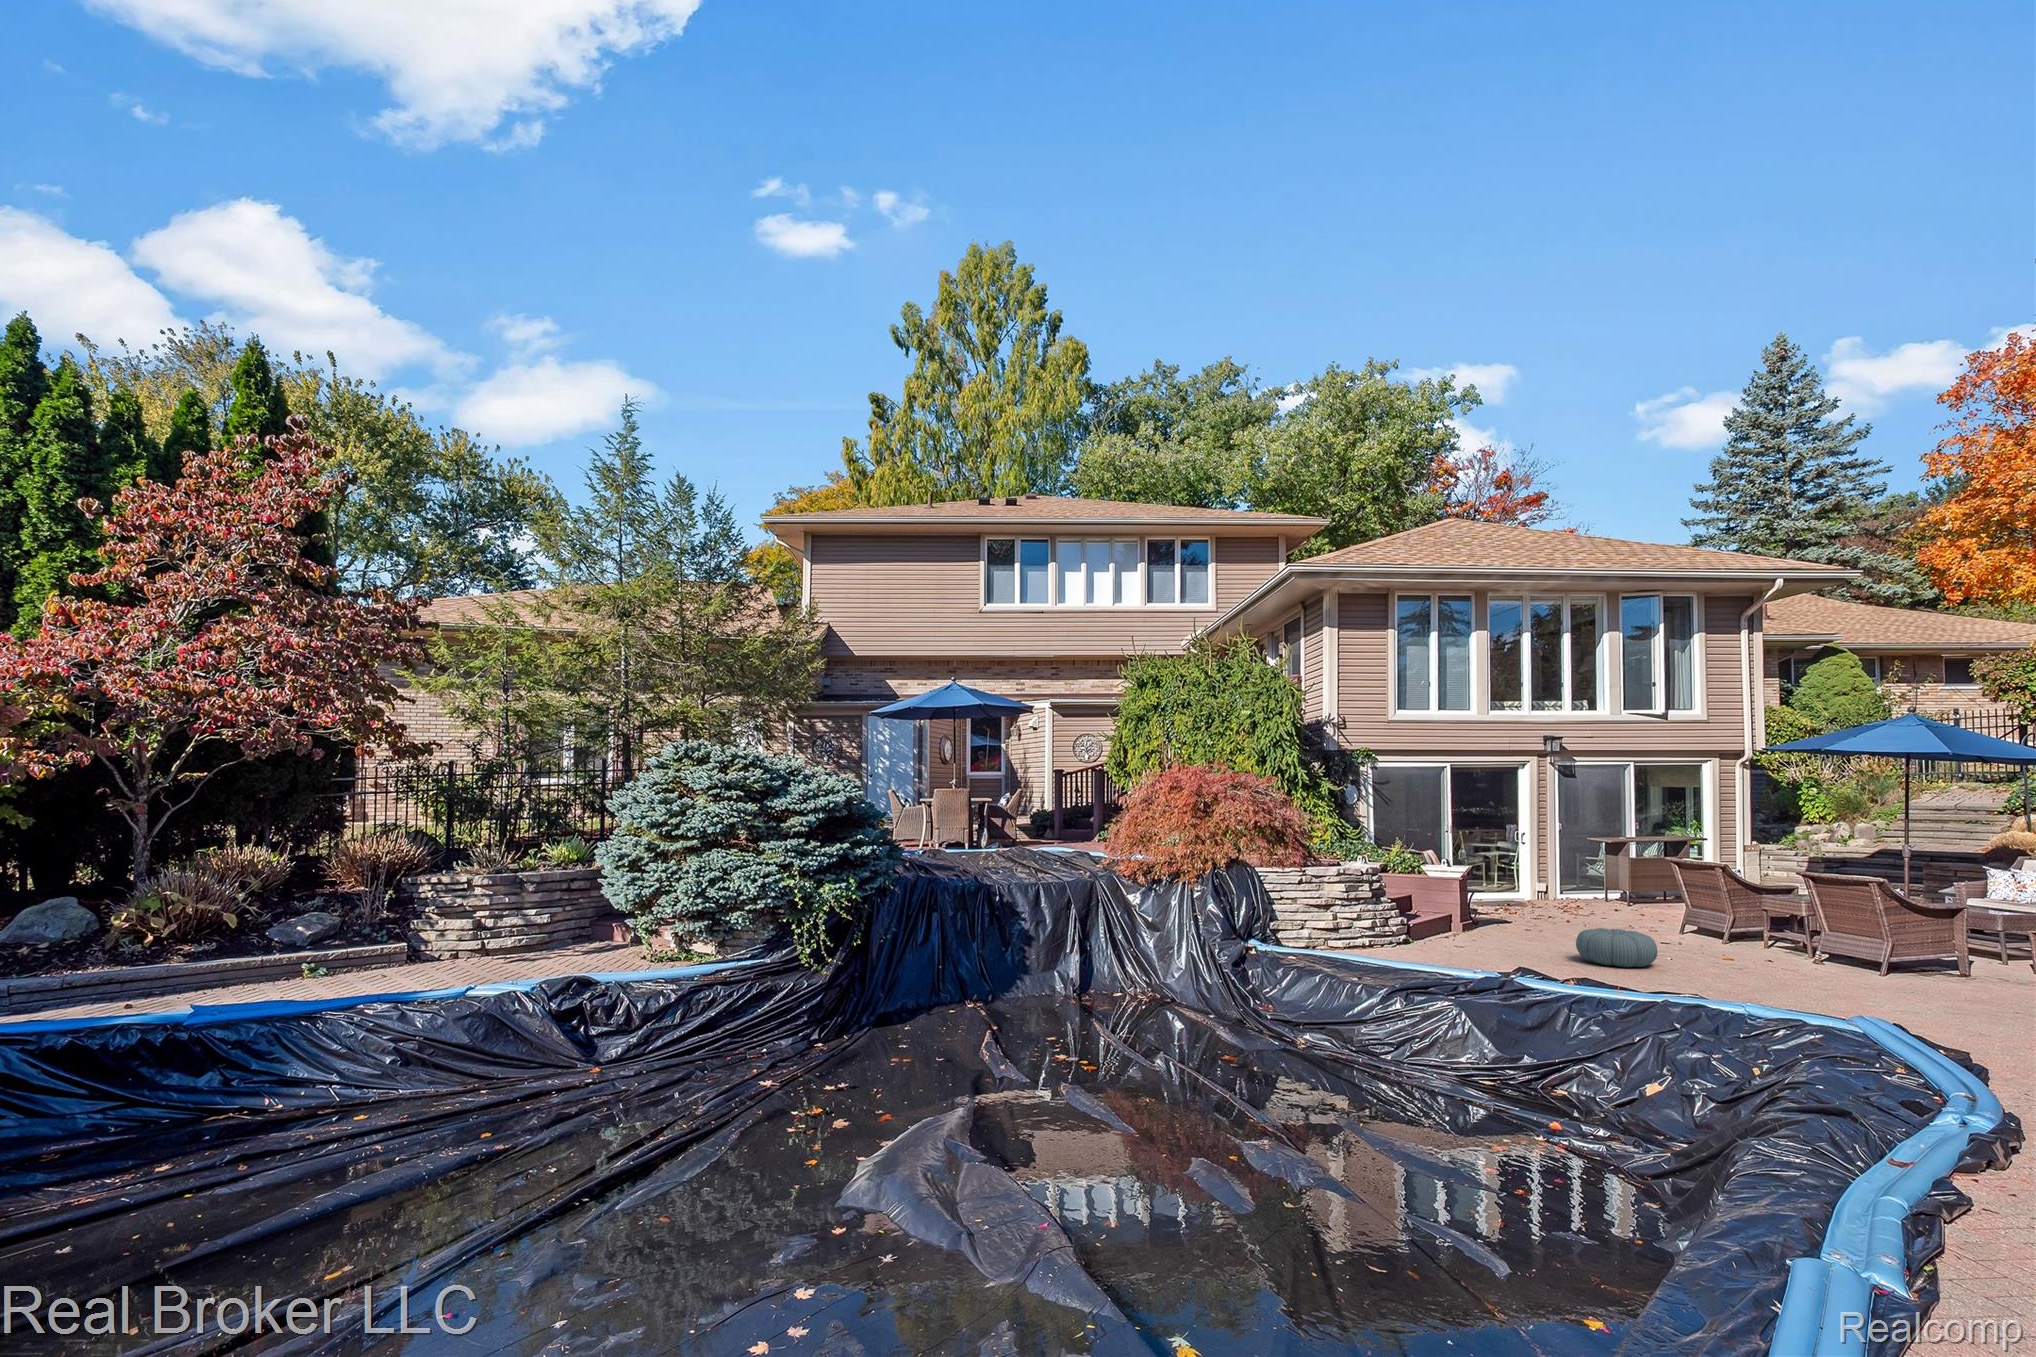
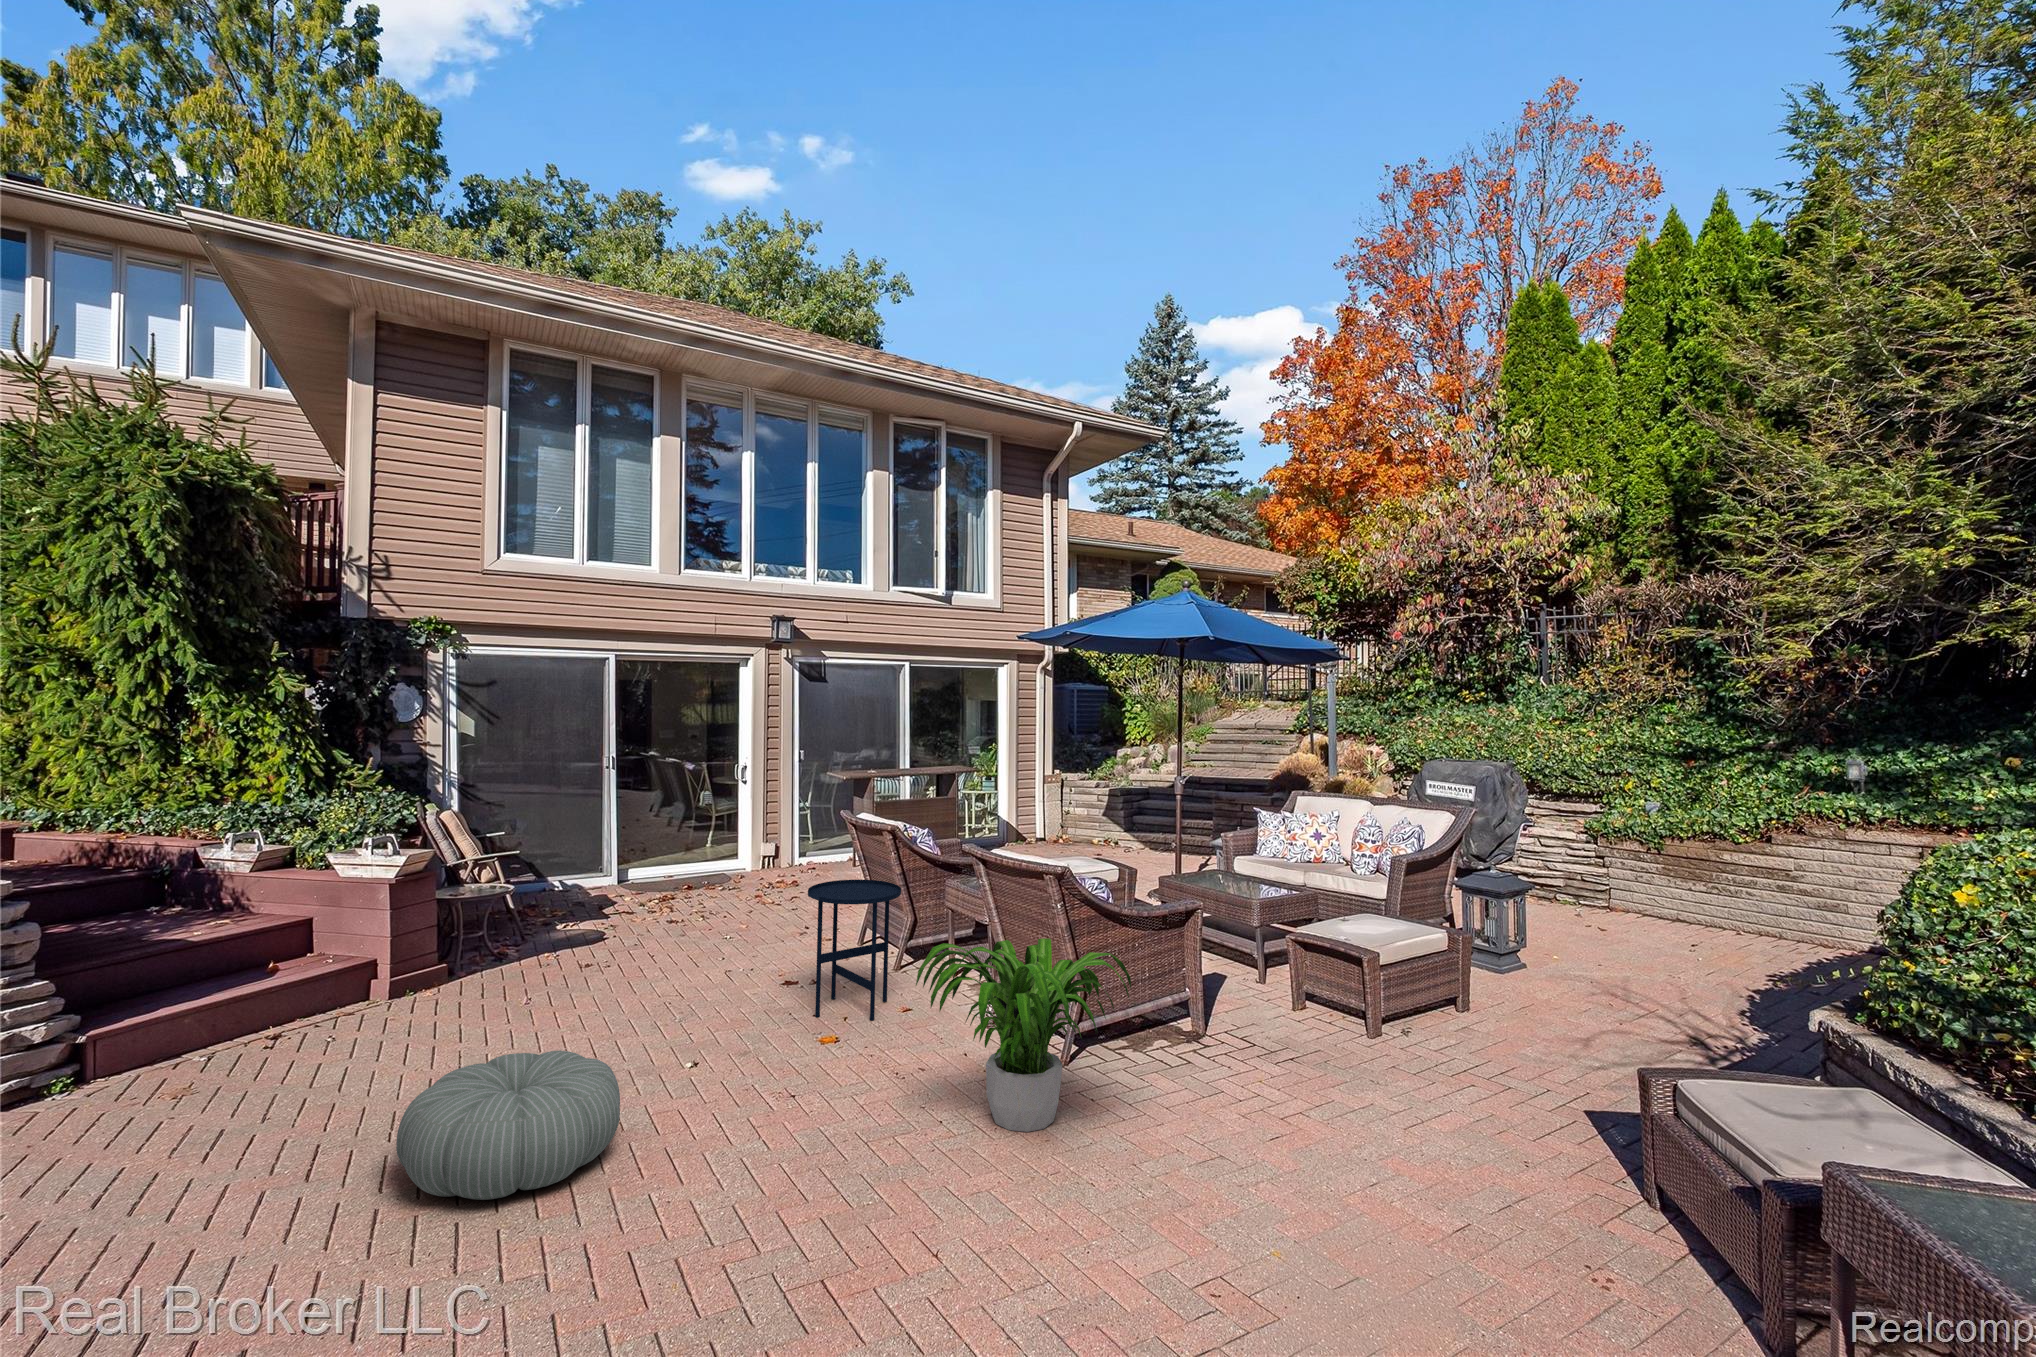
side table: none [1674,883,1728,949] -> present [808,880,901,1021]
potted plant: none [1776,897,1891,976] -> present [916,938,1131,1132]

